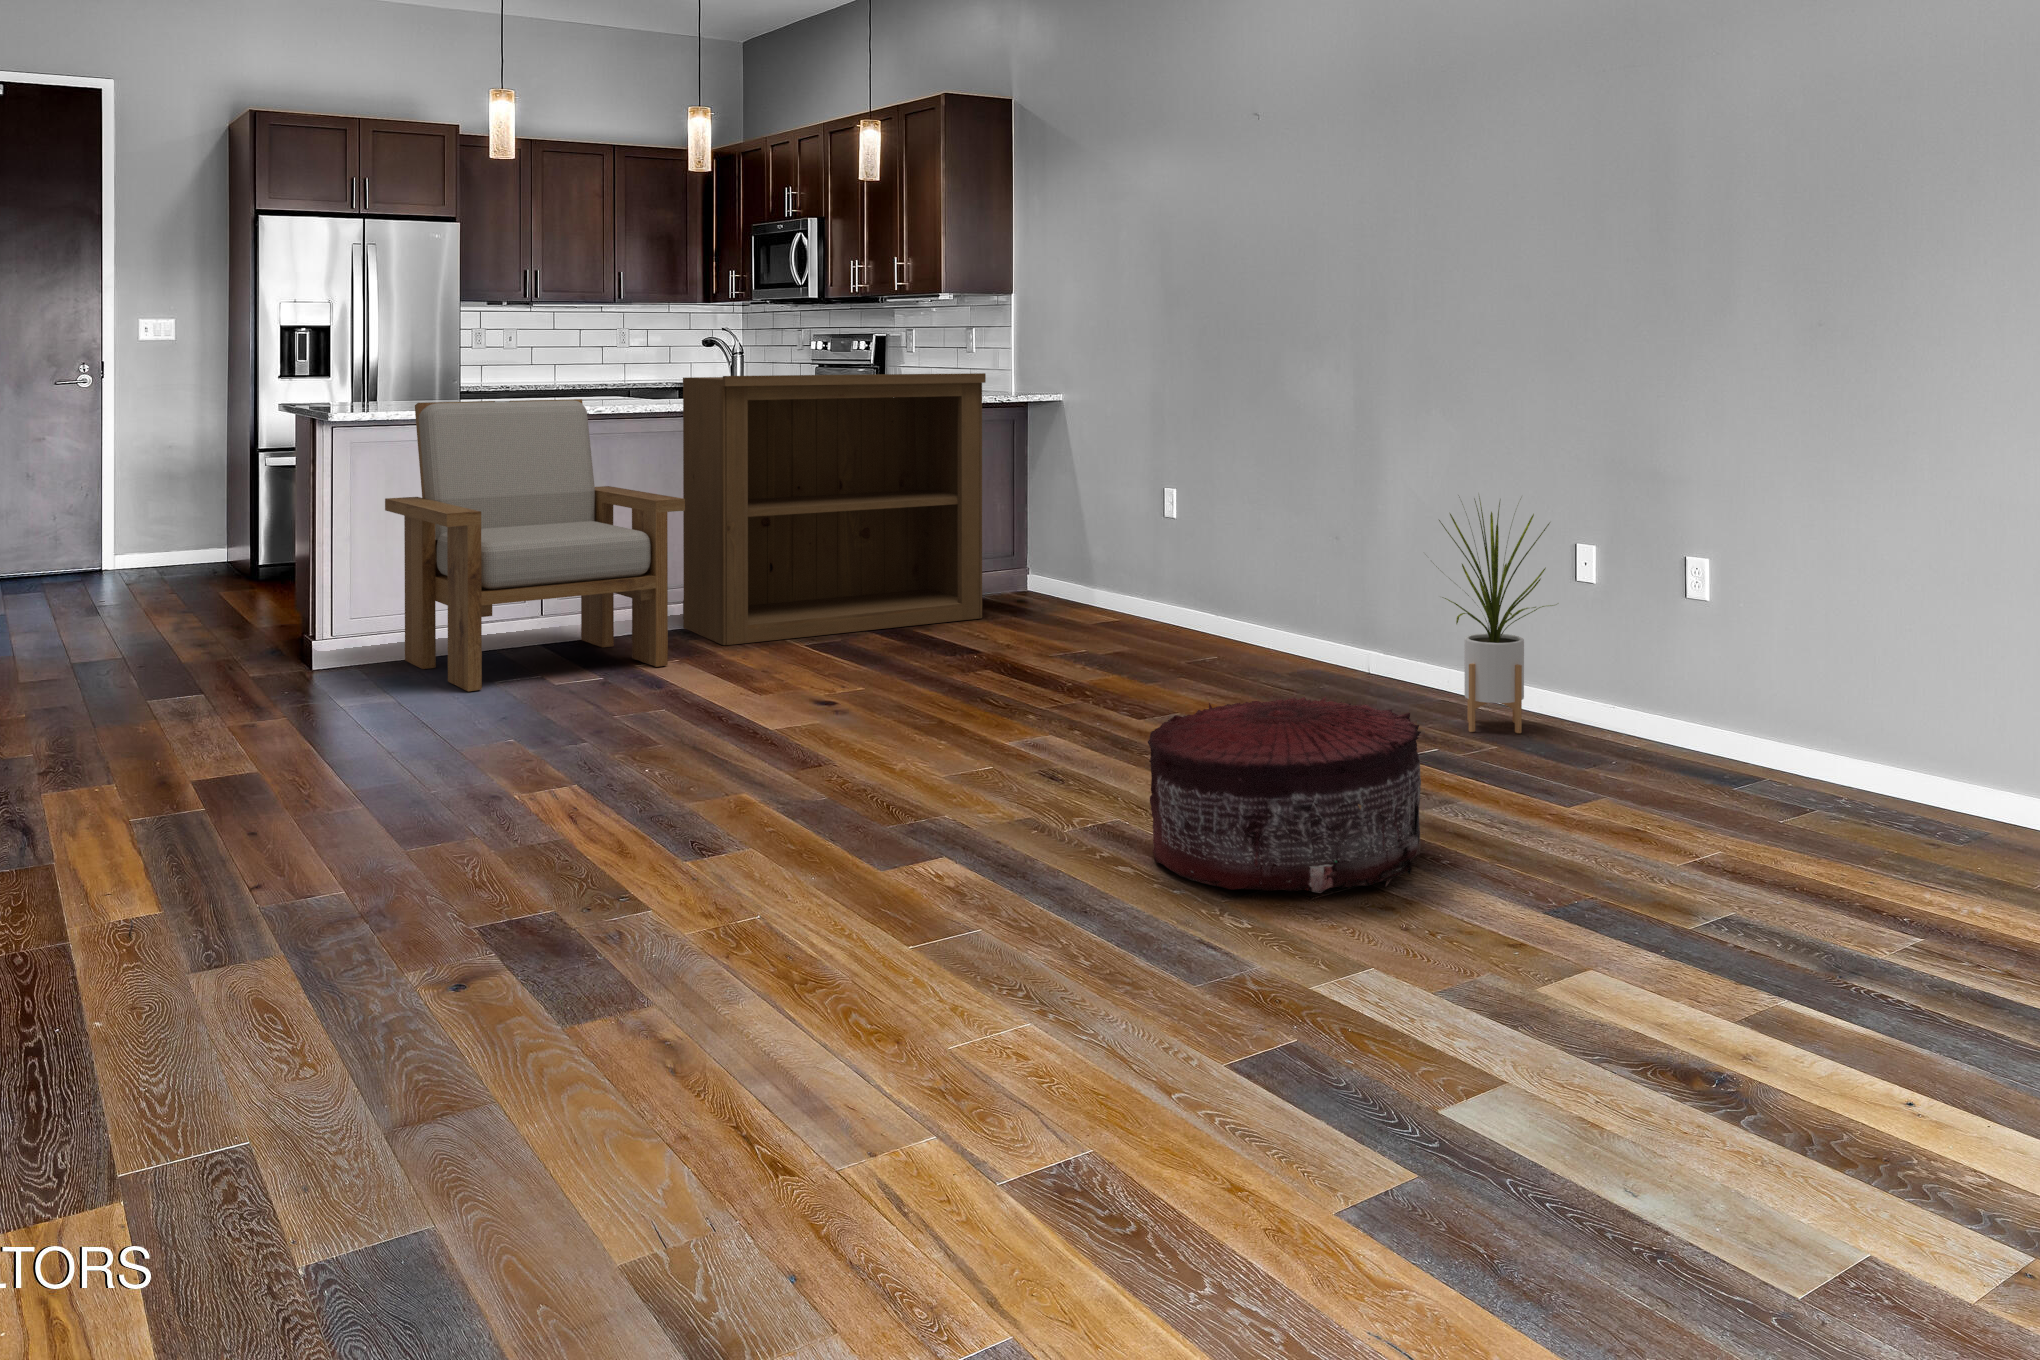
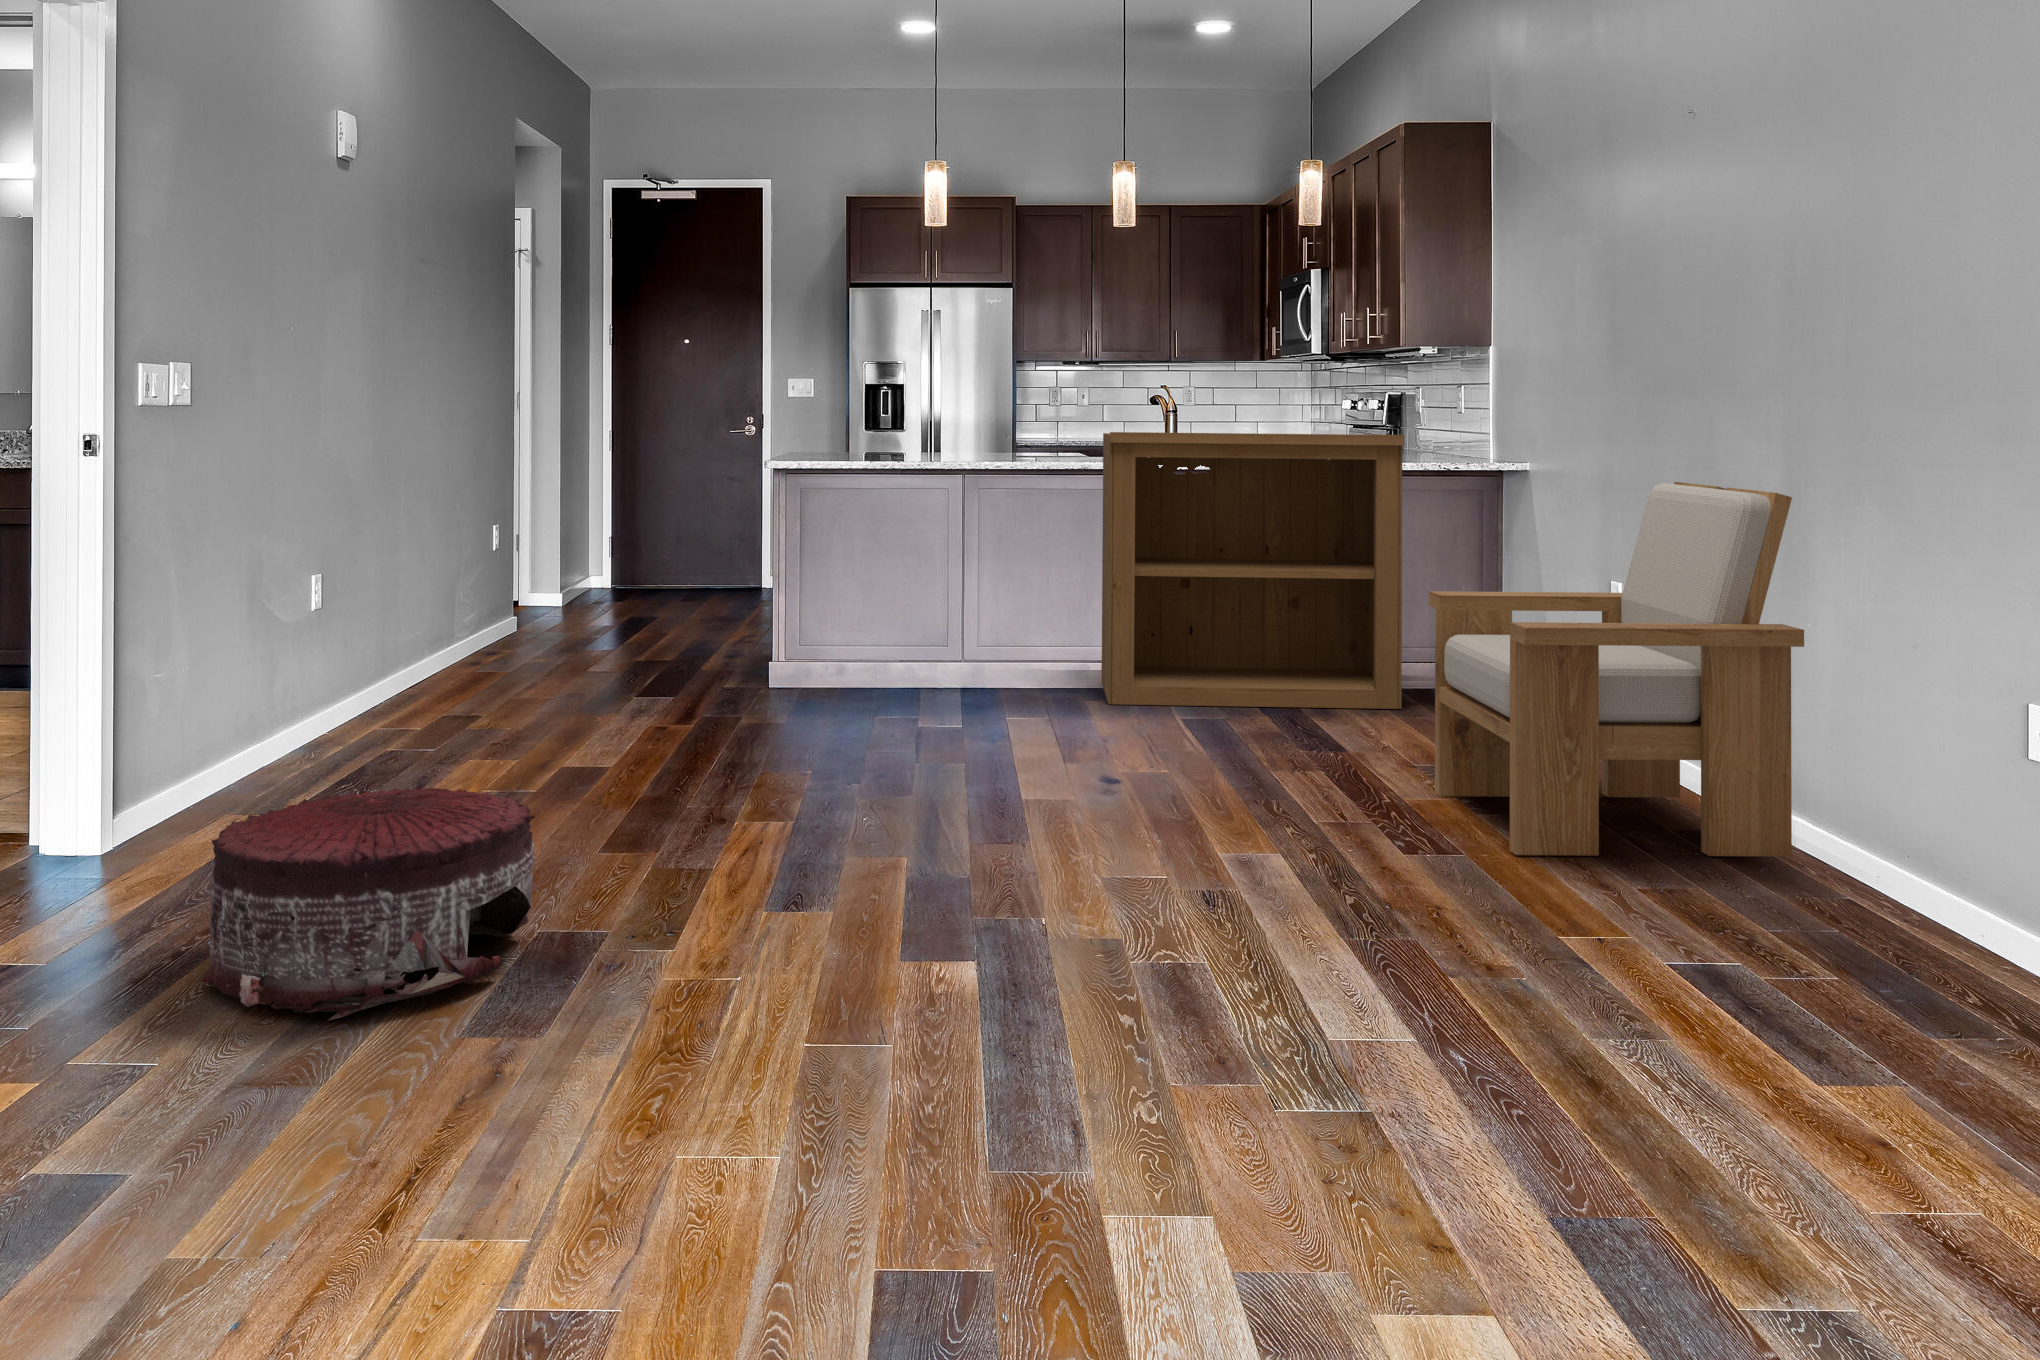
armchair: present [385,399,685,691] -> present [1429,482,1804,856]
house plant: present [1436,496,1553,733] -> none [1761,611,1972,961]
pouf: present [1148,697,1421,893] -> present [200,784,535,1020]

